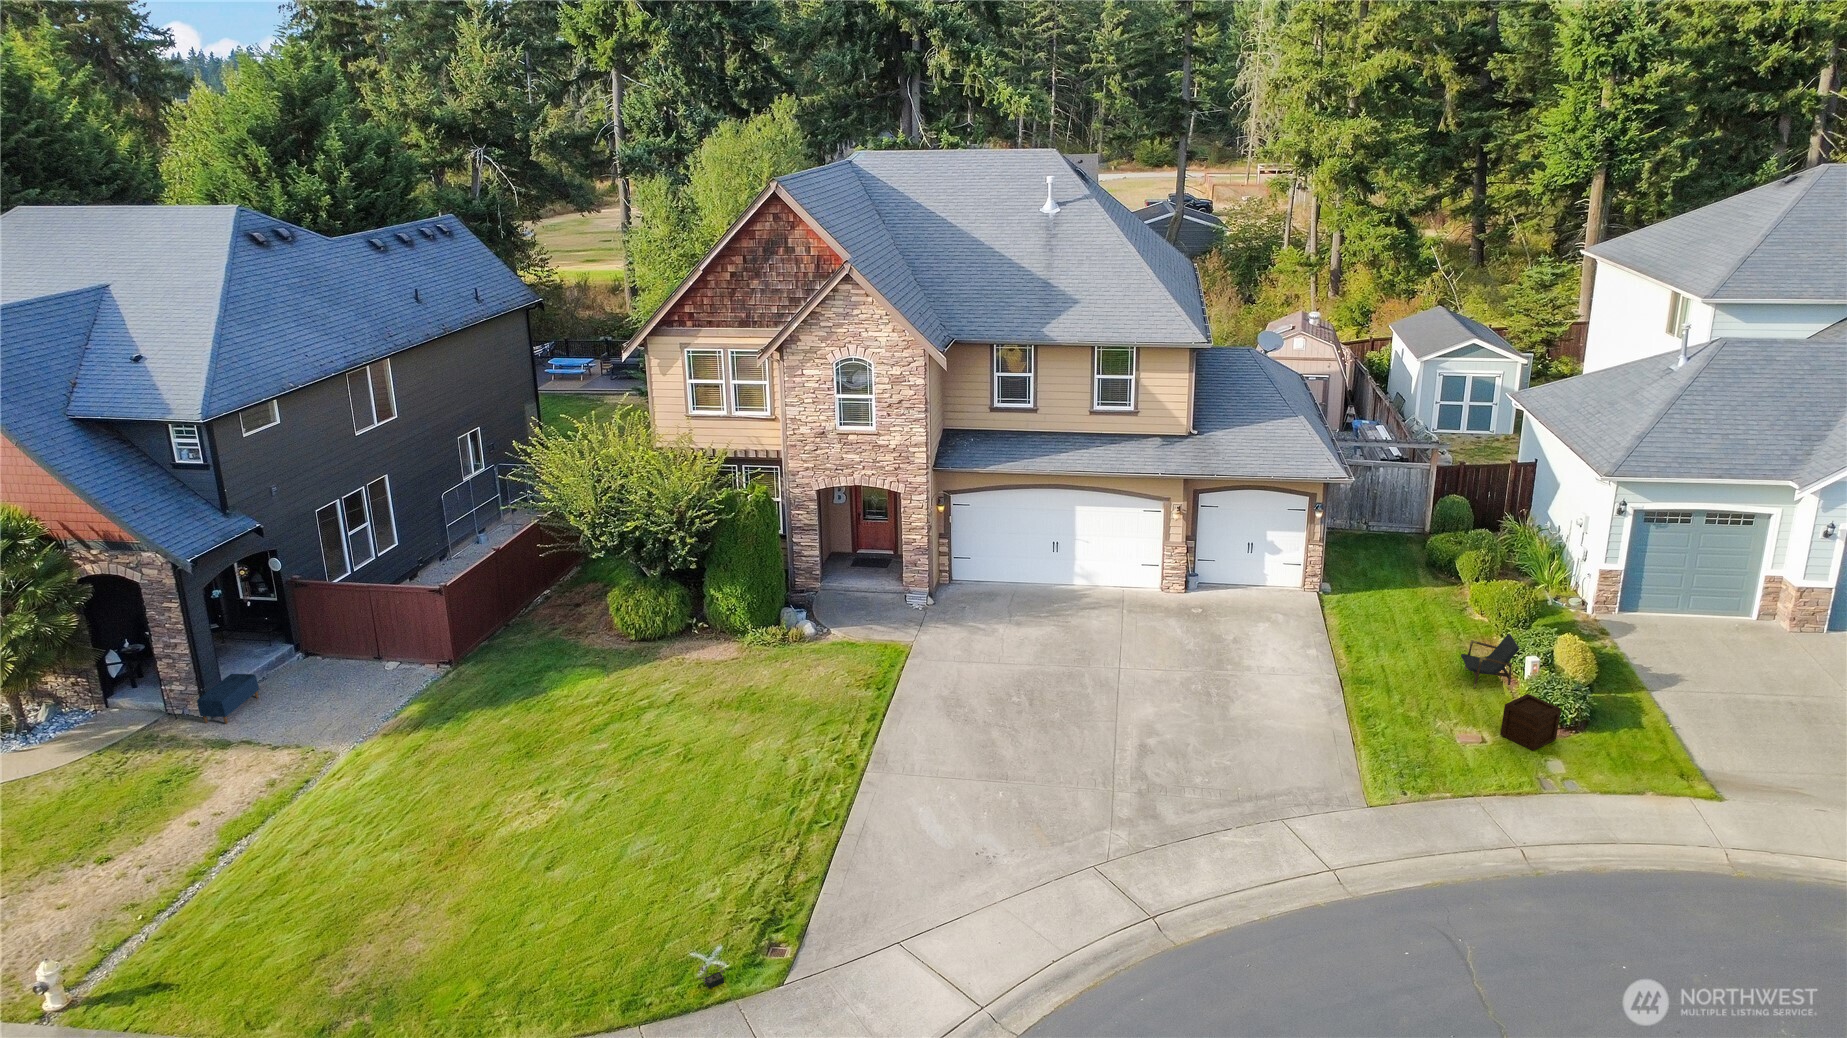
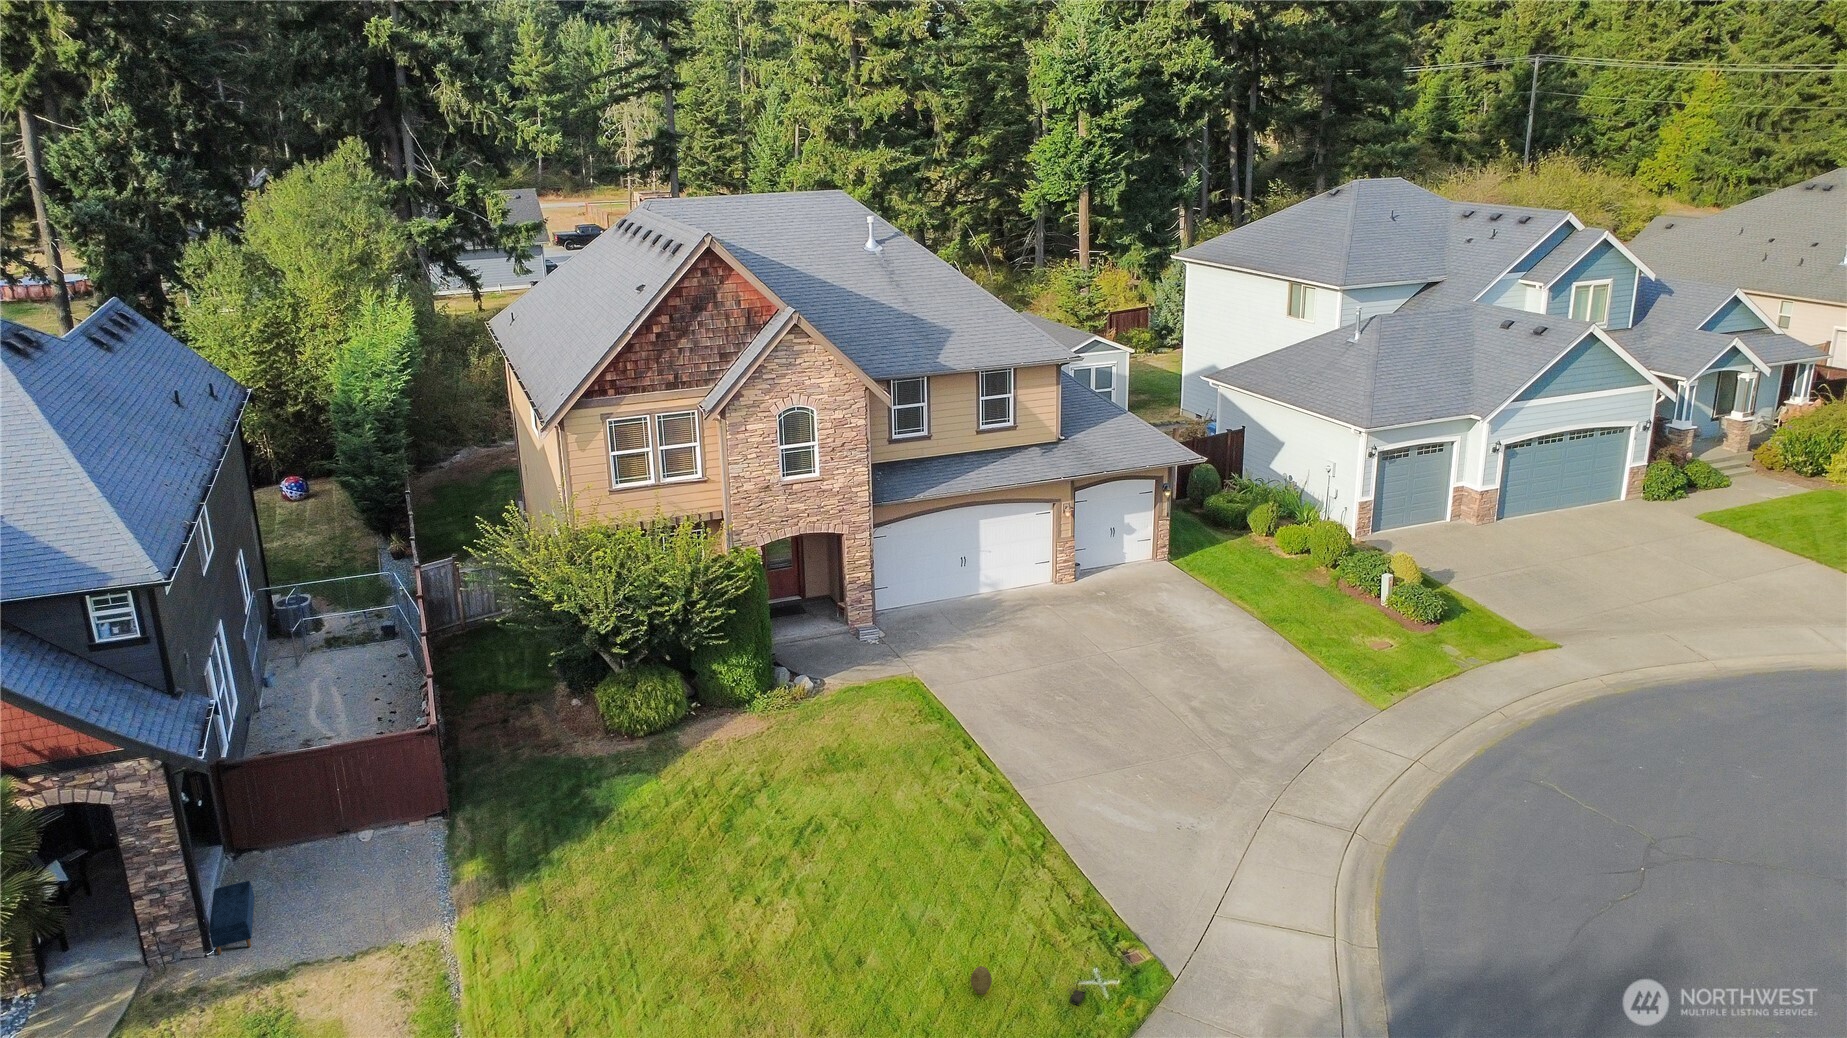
lounge chair: present [1461,634,1519,688] -> none [1319,561,1366,608]
wooden crate: present [1500,694,1561,750] -> none [1388,602,1426,643]
woven basket: none [633,917,655,946] -> present [971,966,992,995]

